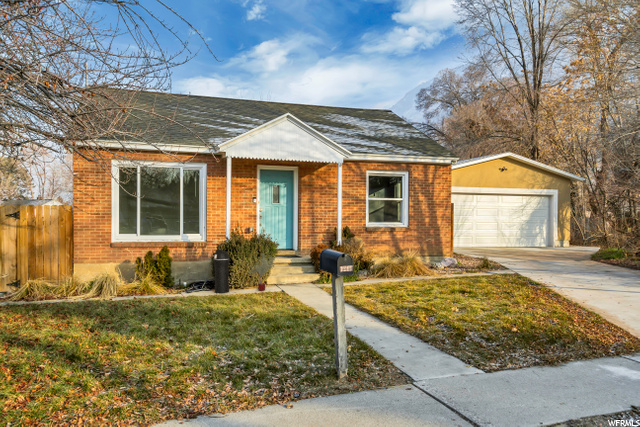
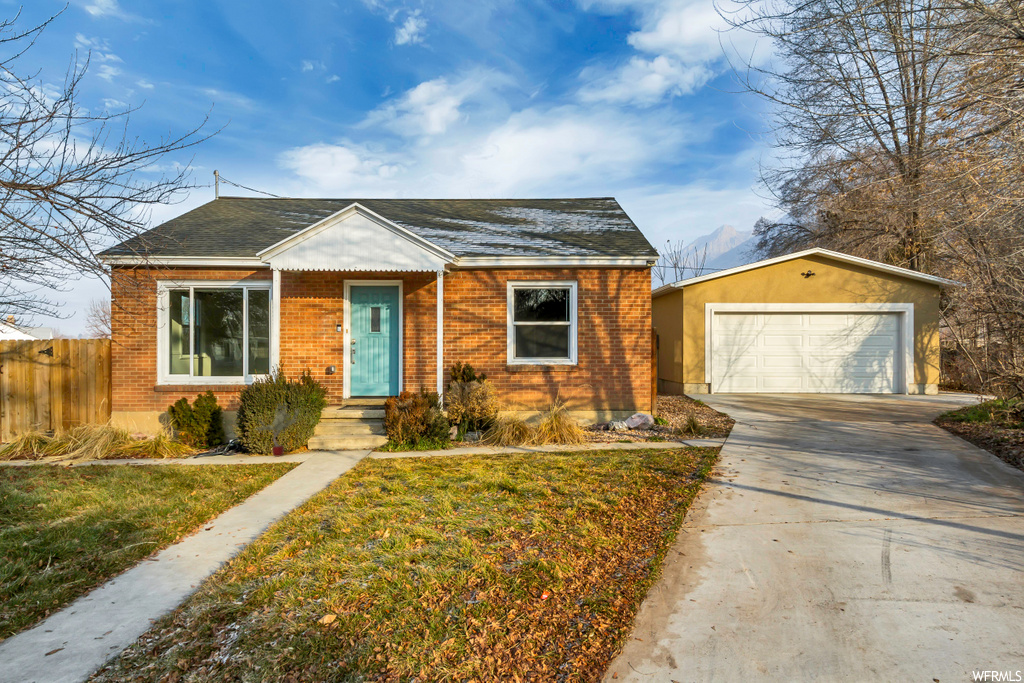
trash can: present [214,250,230,293] -> none [214,397,241,457]

